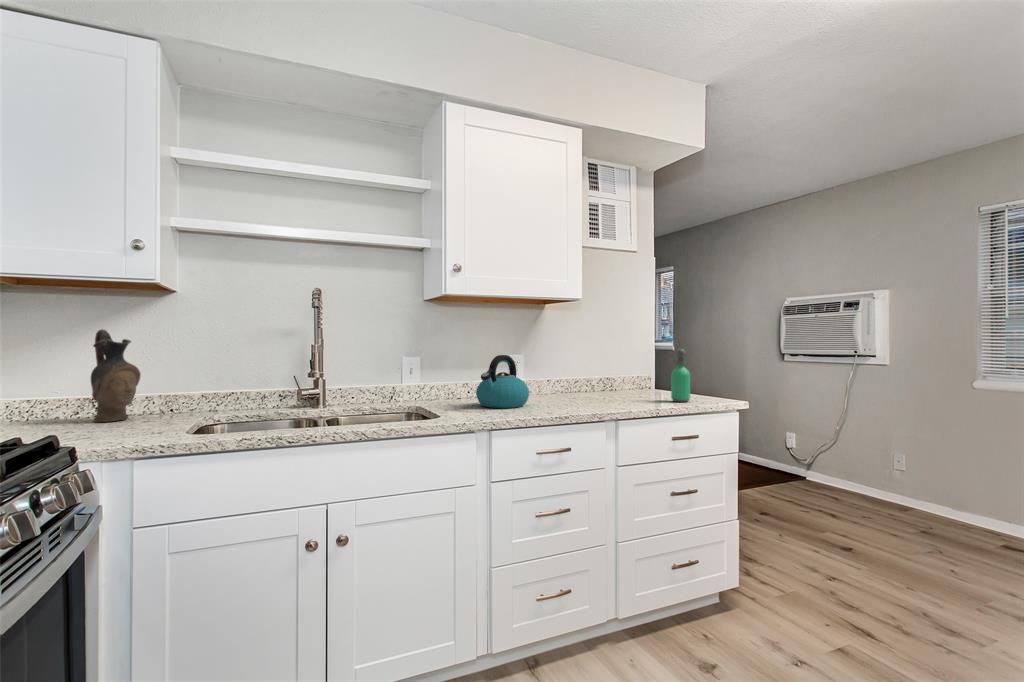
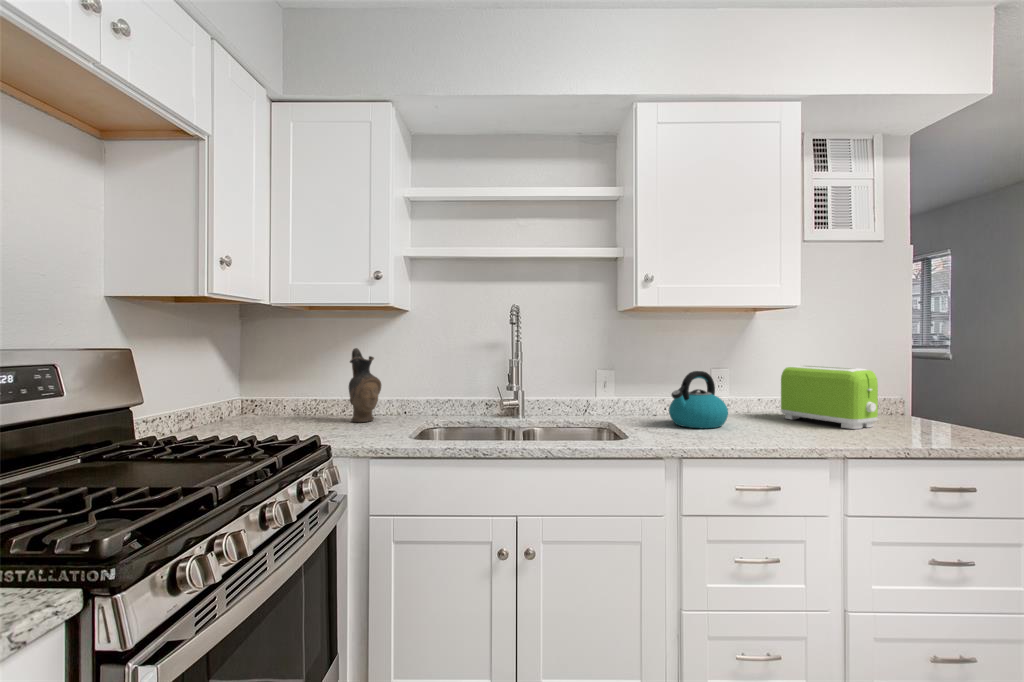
soap dispenser: present [671,349,690,402] -> none [921,366,950,433]
toaster: none [567,352,641,403] -> present [781,365,878,429]

